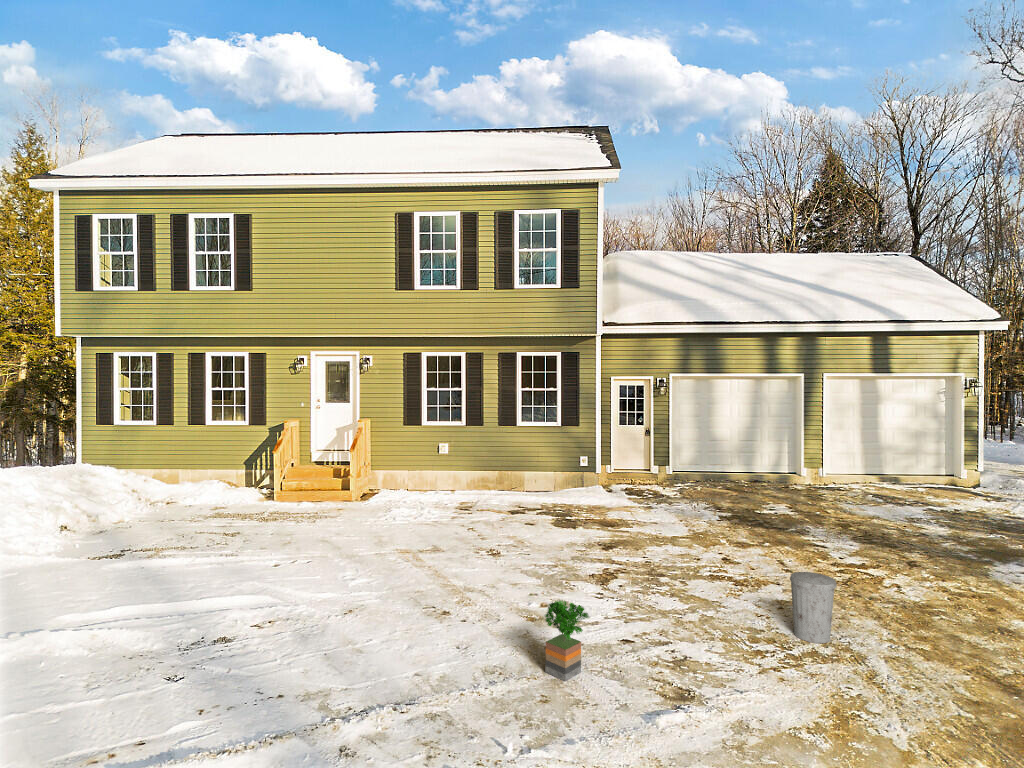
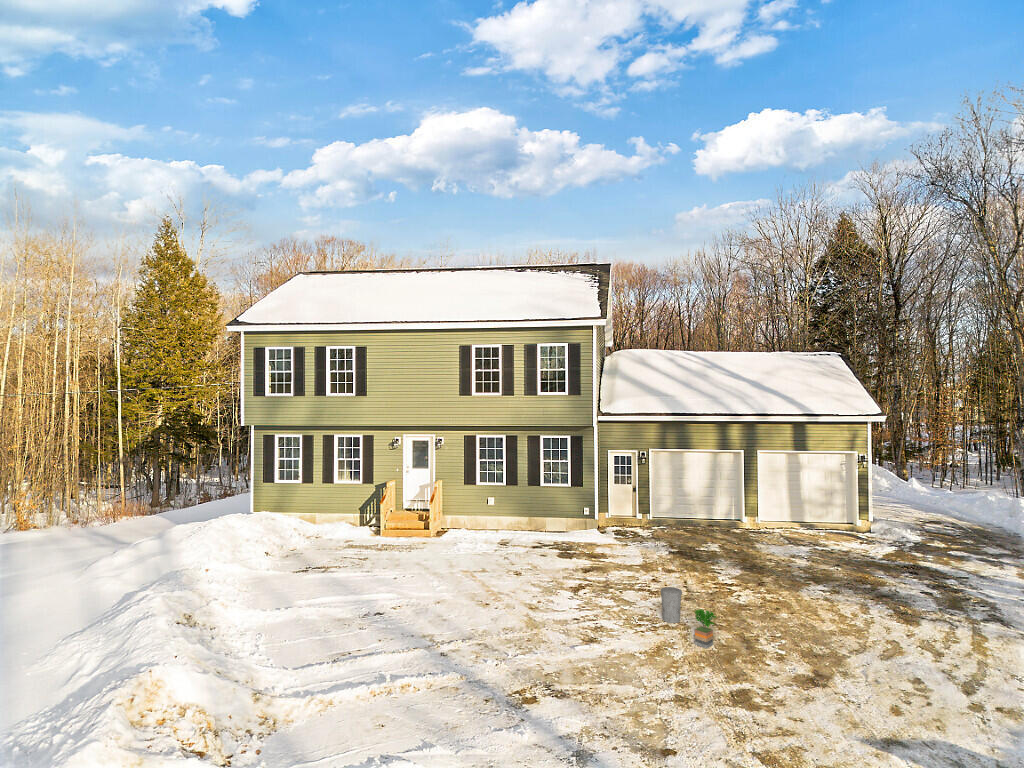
potted tree: present [545,600,589,681] -> present [695,609,716,649]

